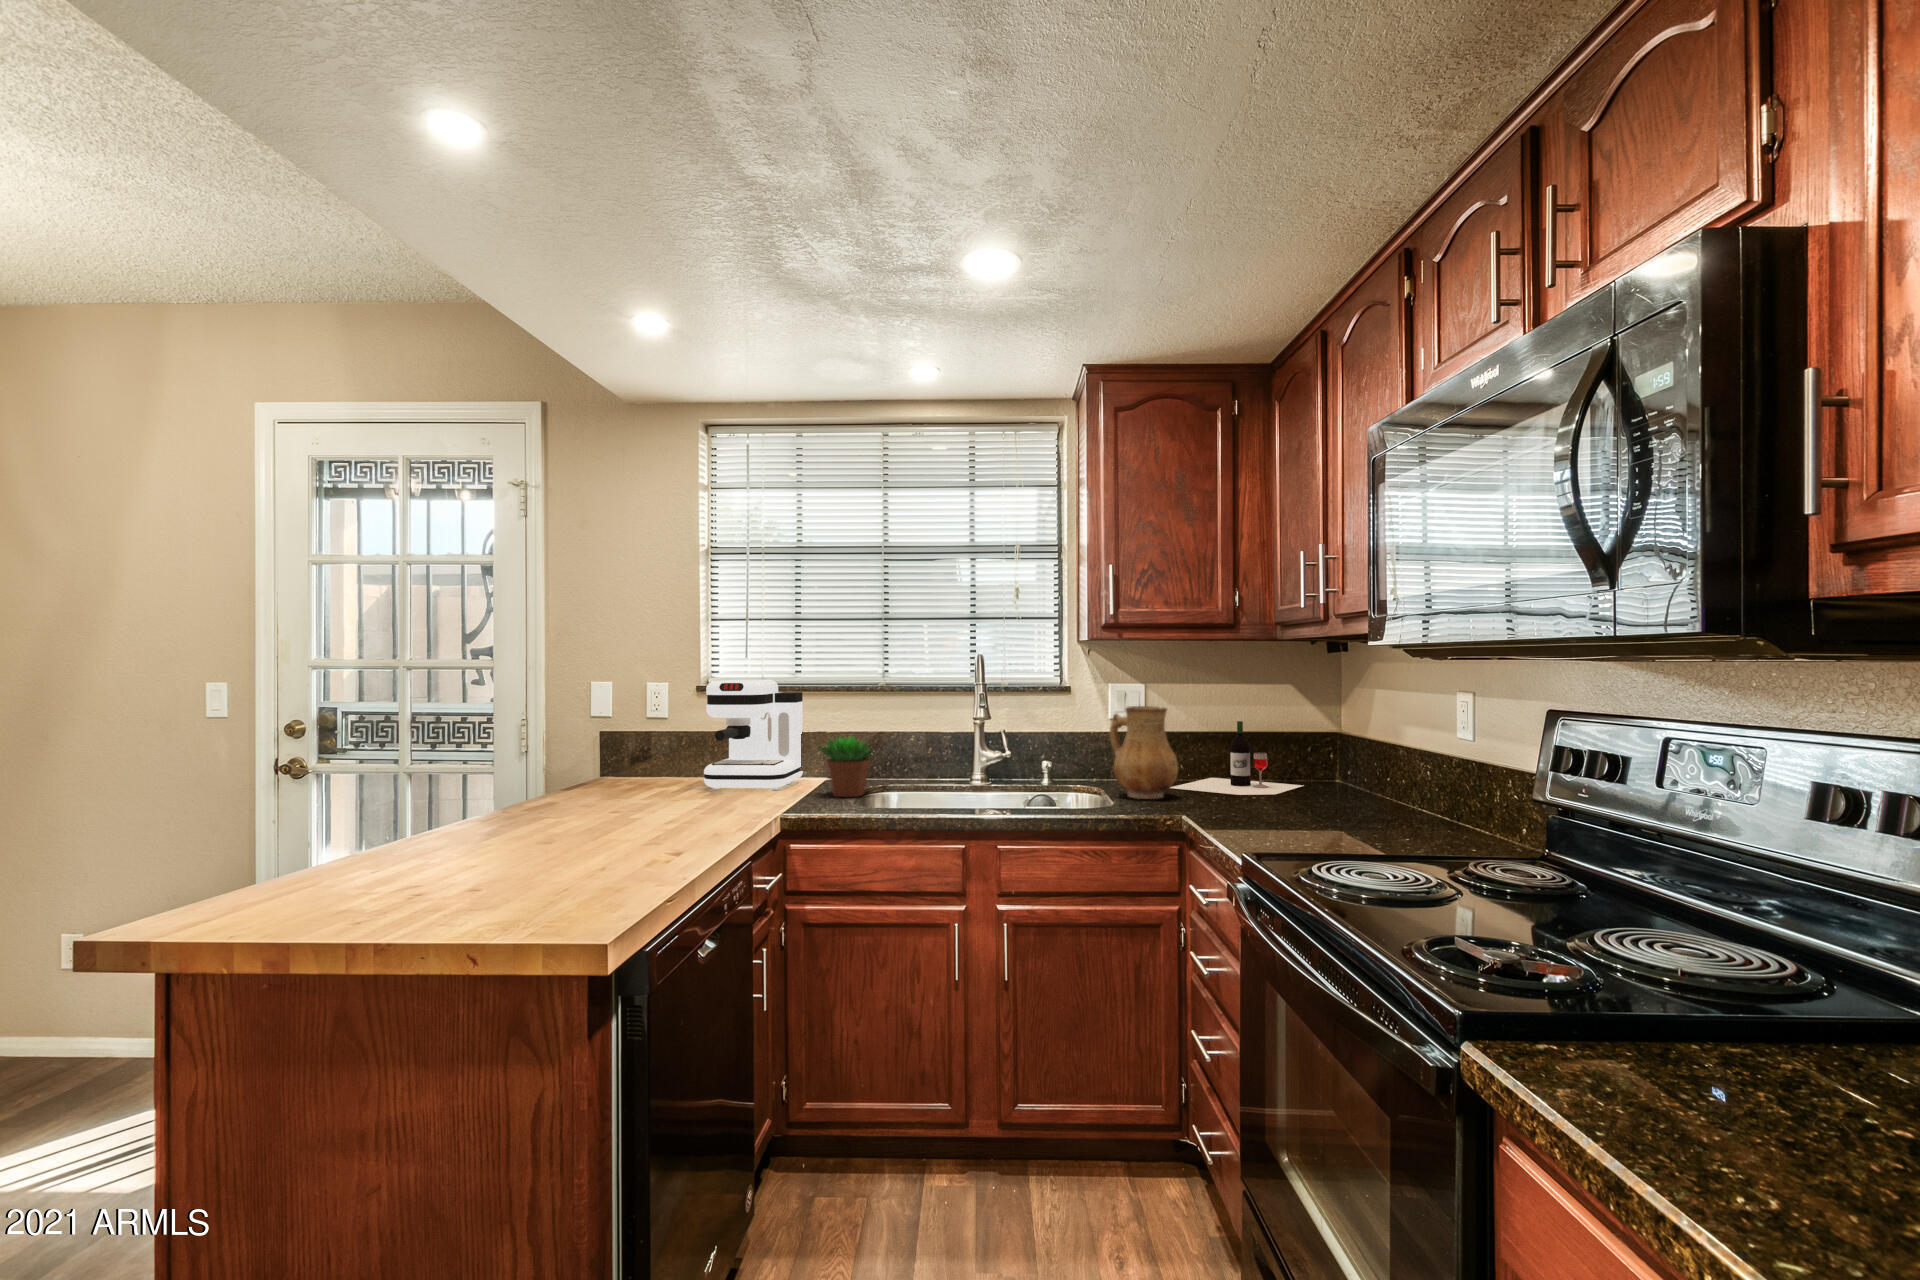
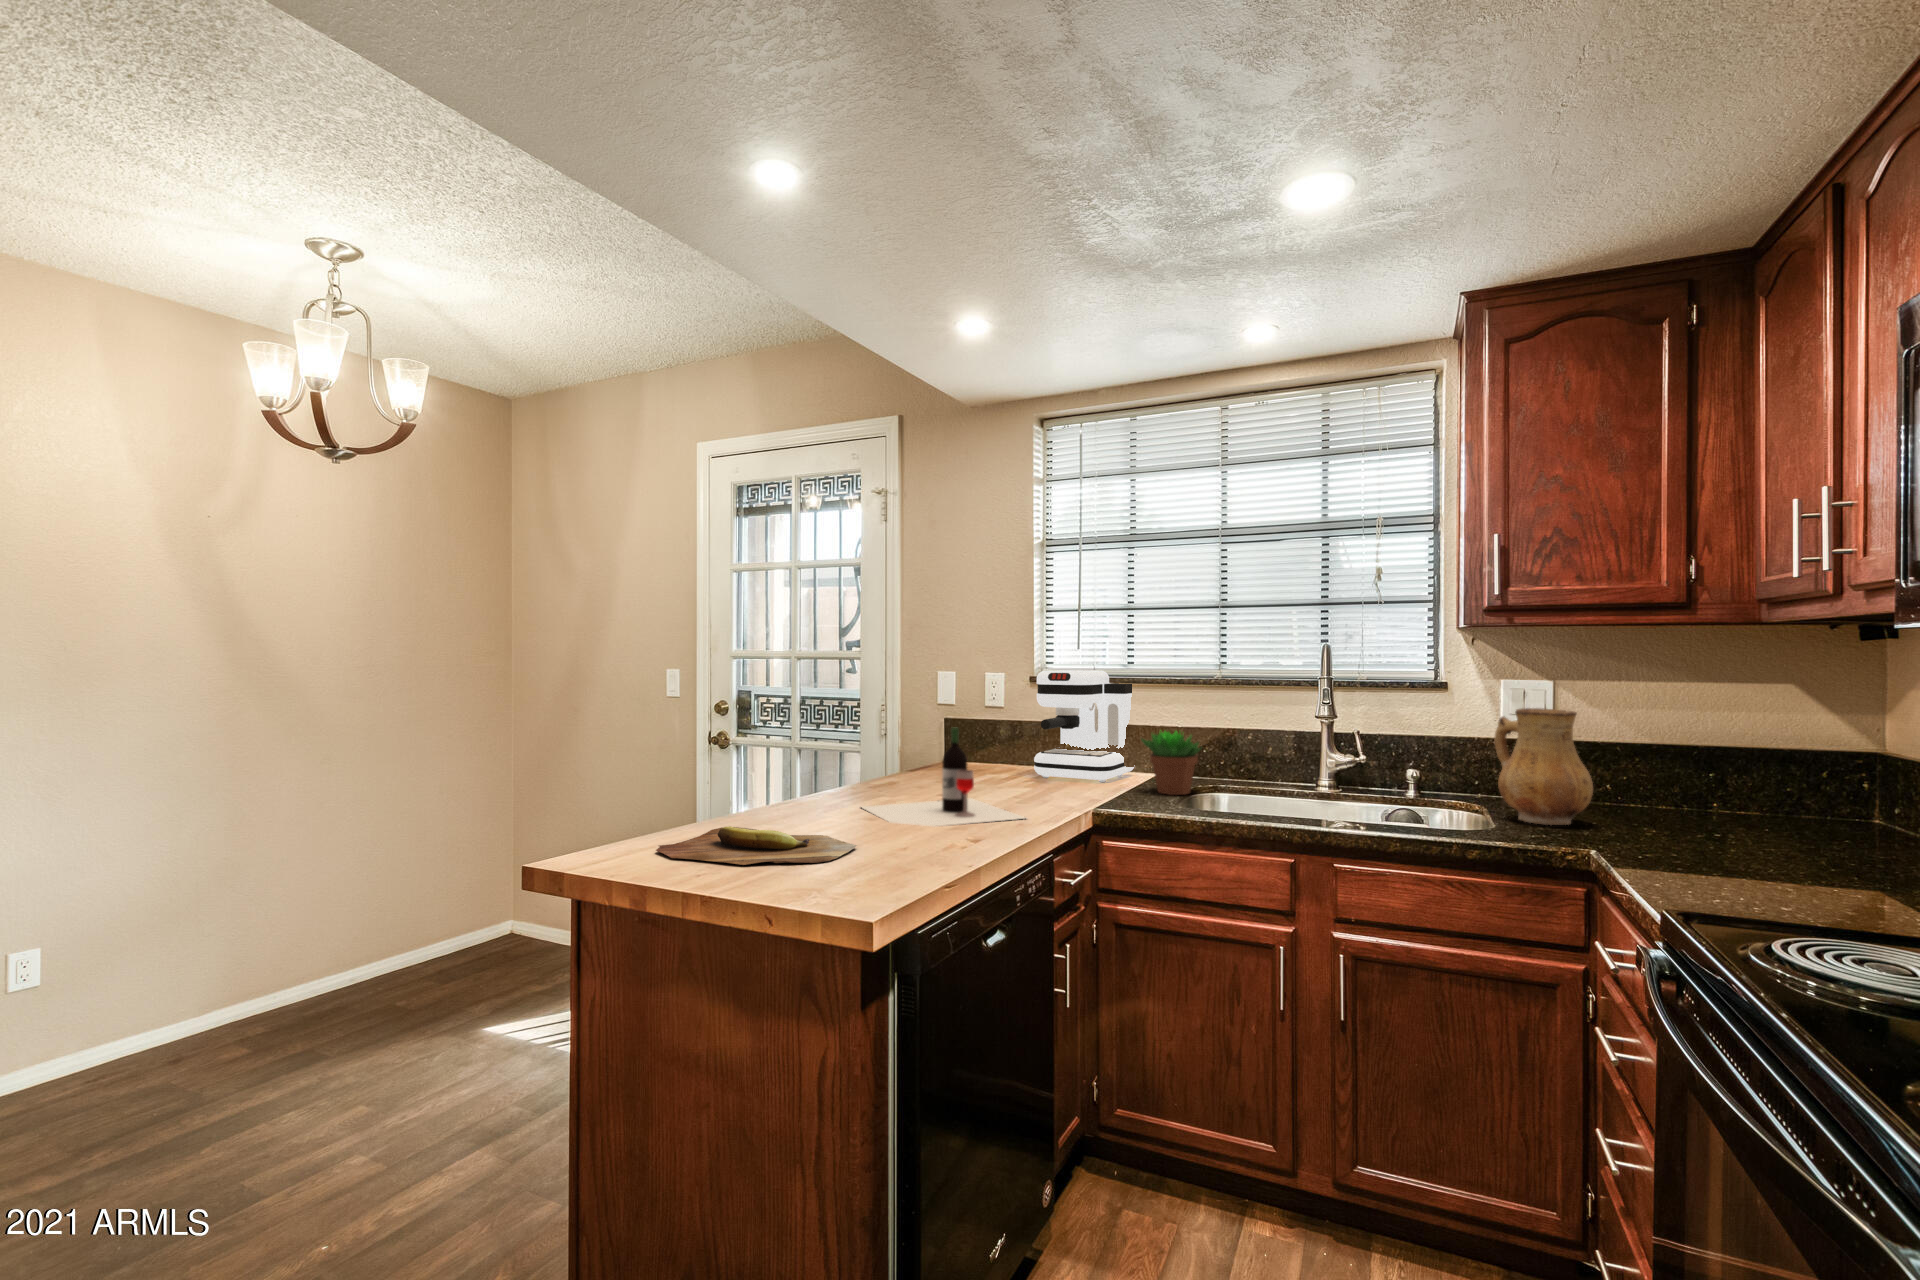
wine bottle: present [1170,721,1303,795] -> present [862,728,1025,826]
cutting board: none [309,864,563,906] -> present [656,826,857,865]

